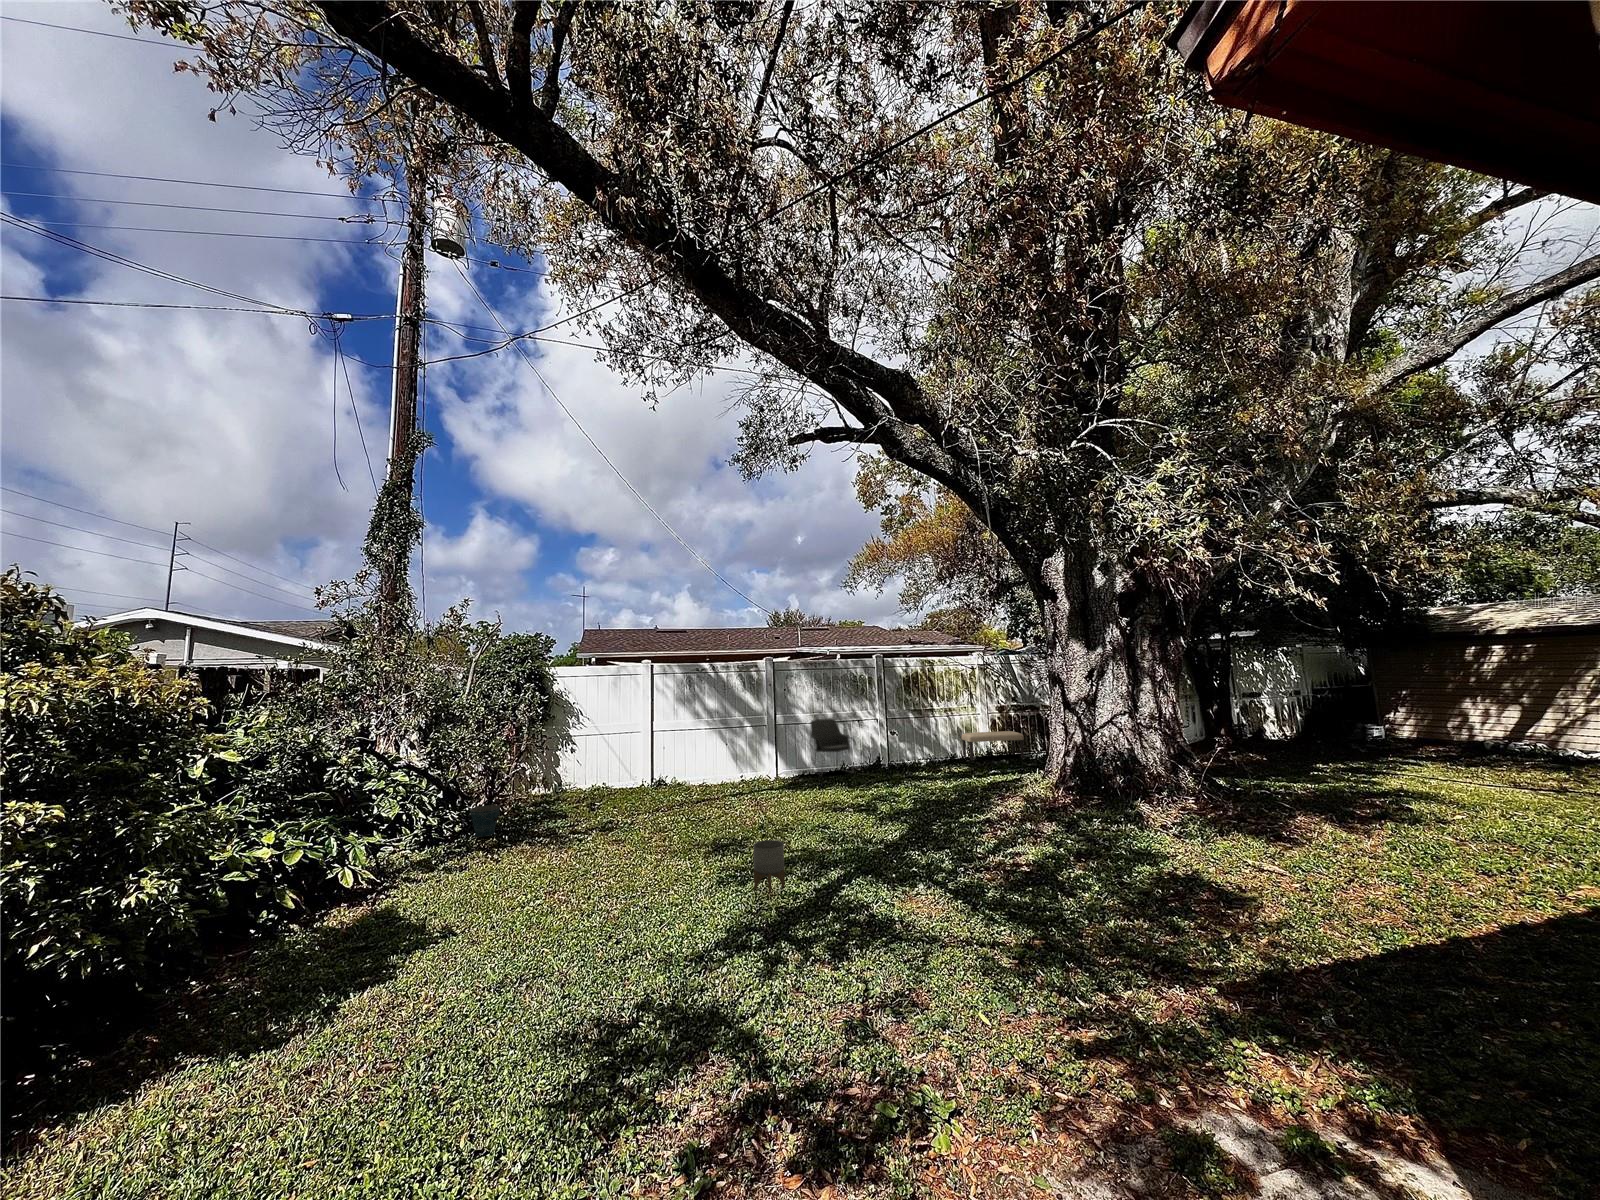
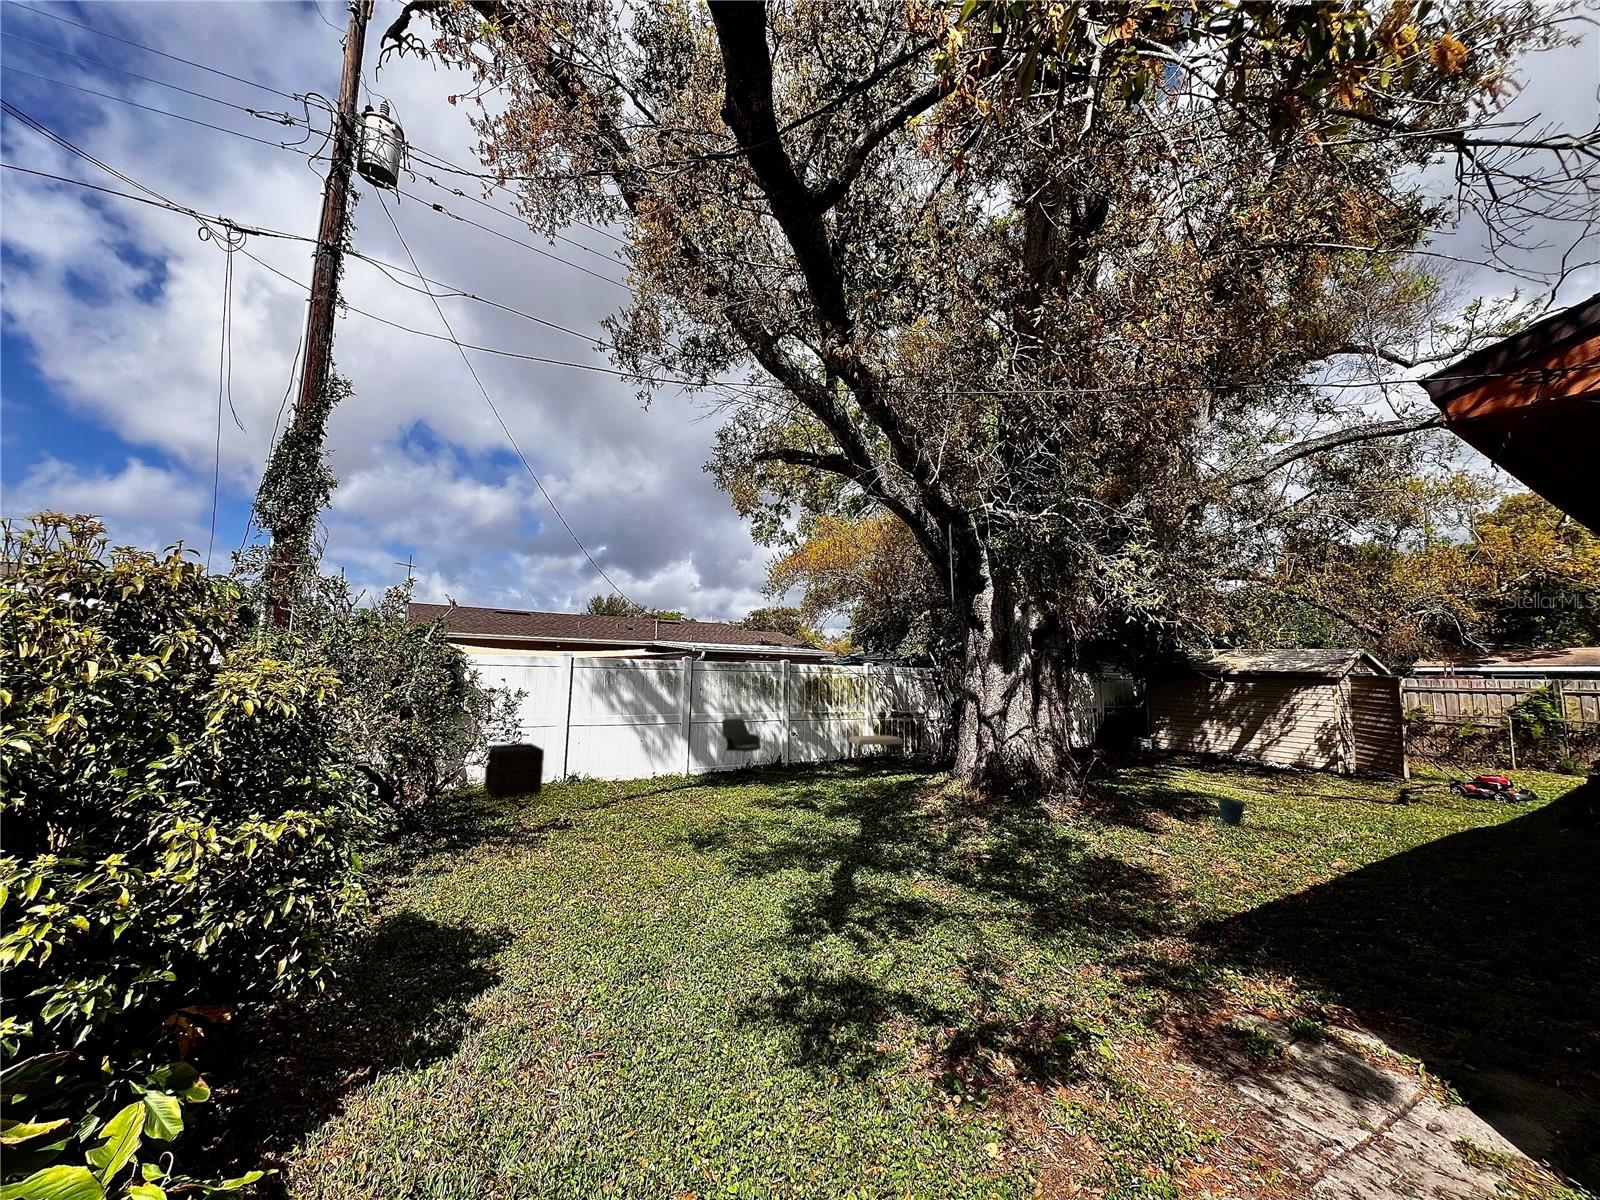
wooden crate: none [574,749,619,800] -> present [484,743,544,797]
bucket: present [470,804,500,837] -> present [1218,798,1245,826]
planter: present [754,840,785,893] -> none [785,833,813,879]

